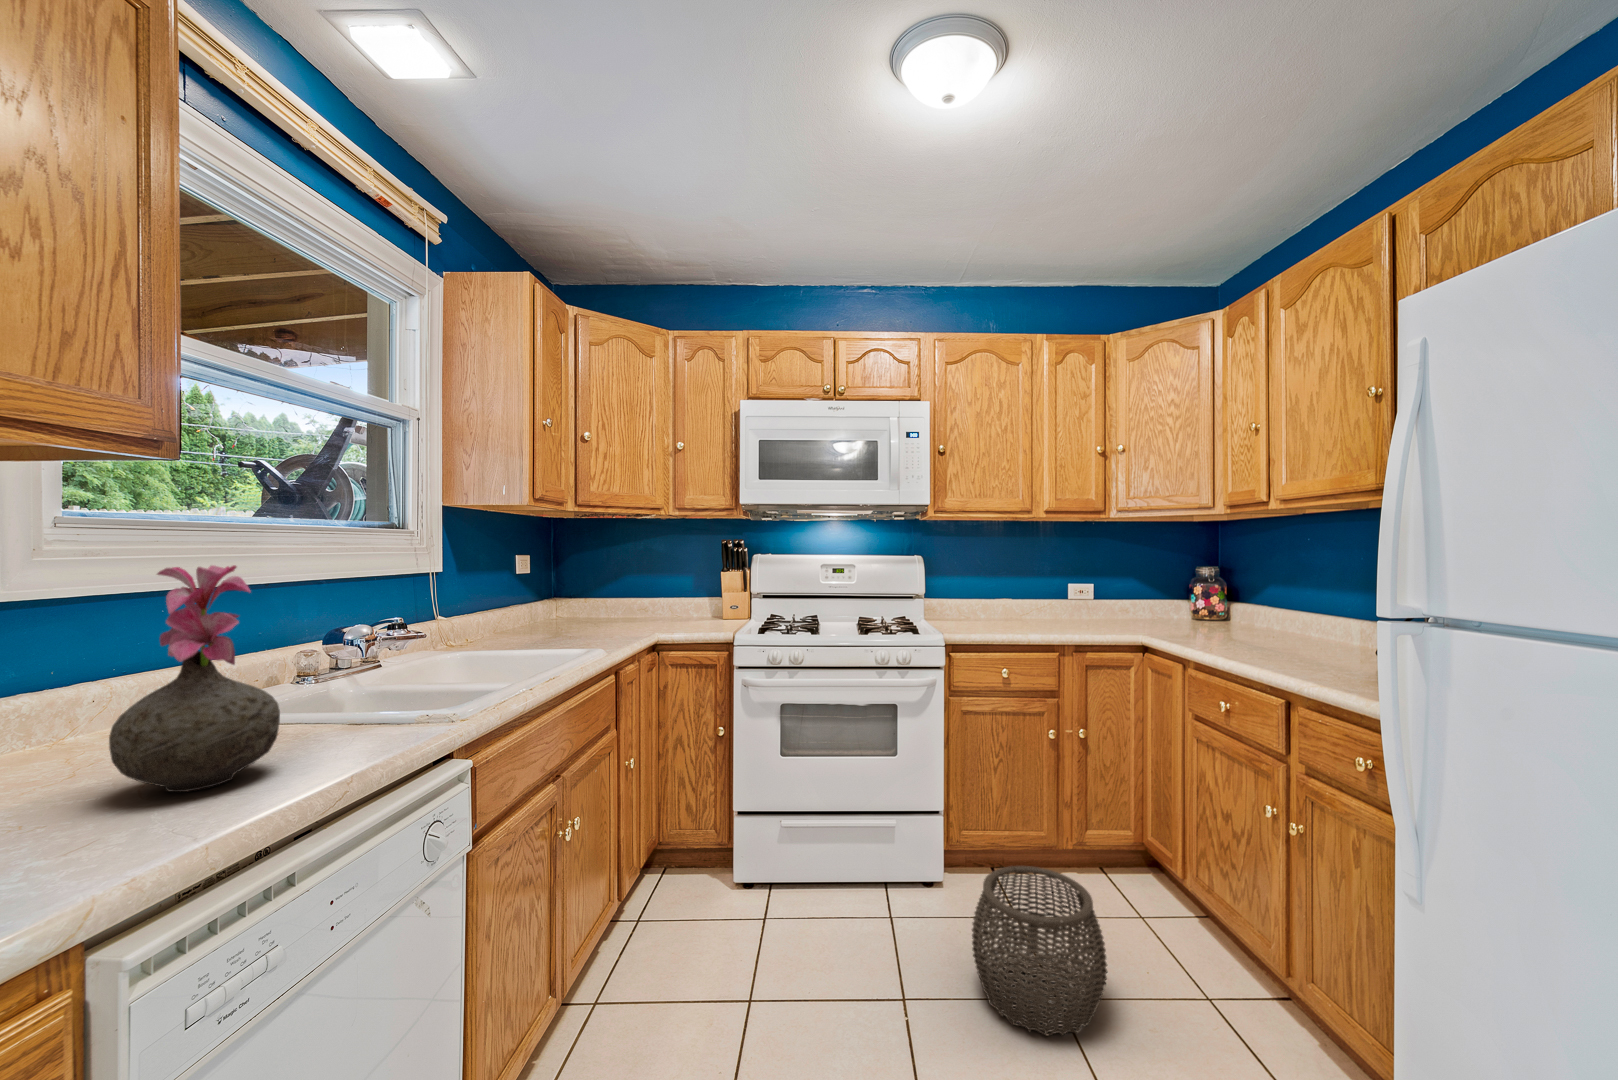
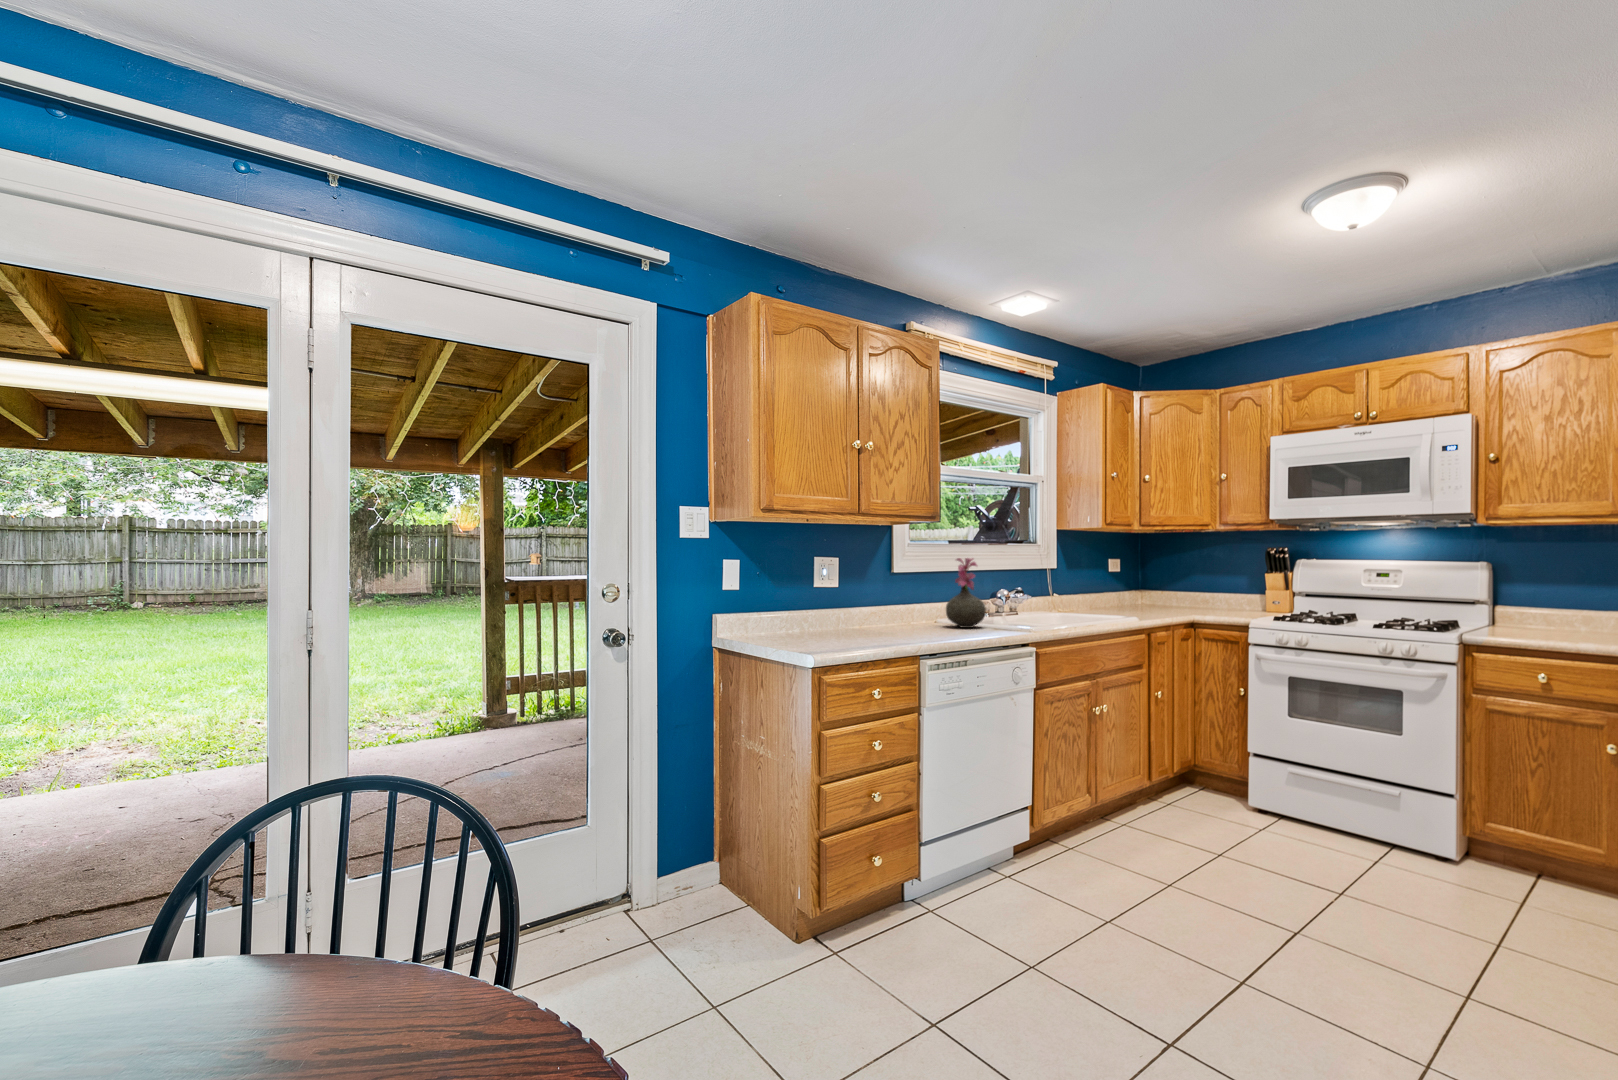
woven basket: present [972,866,1107,1036] -> none [1398,813,1534,934]

